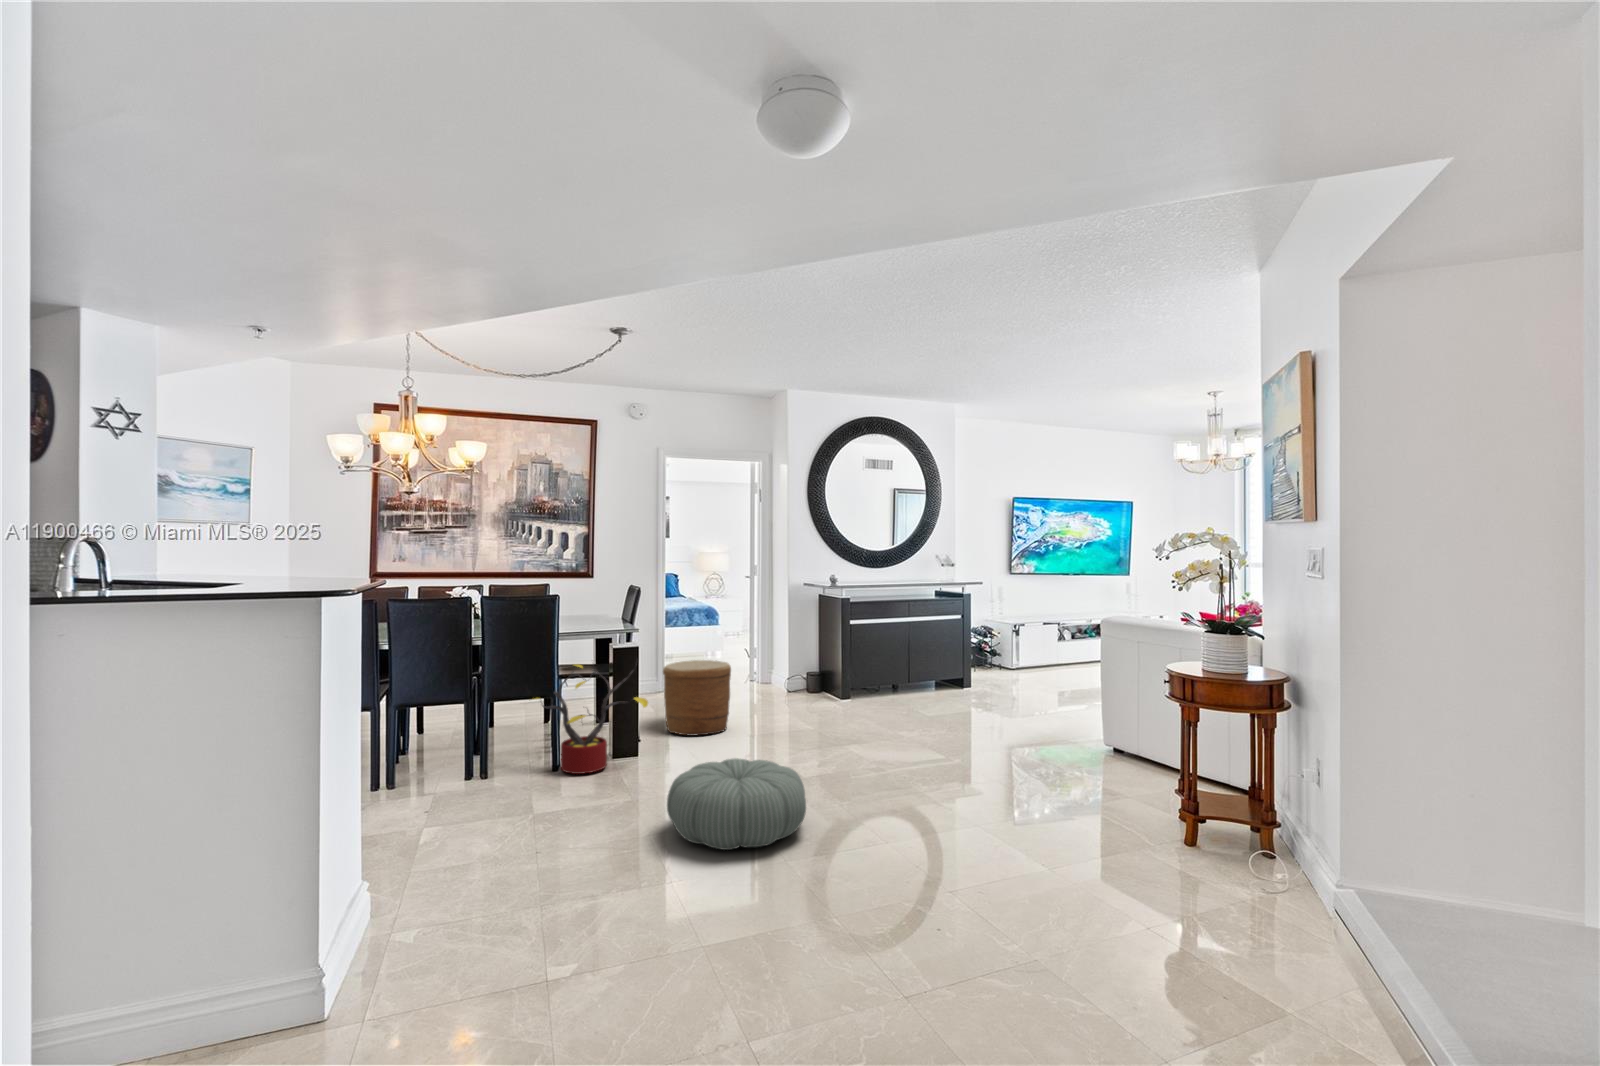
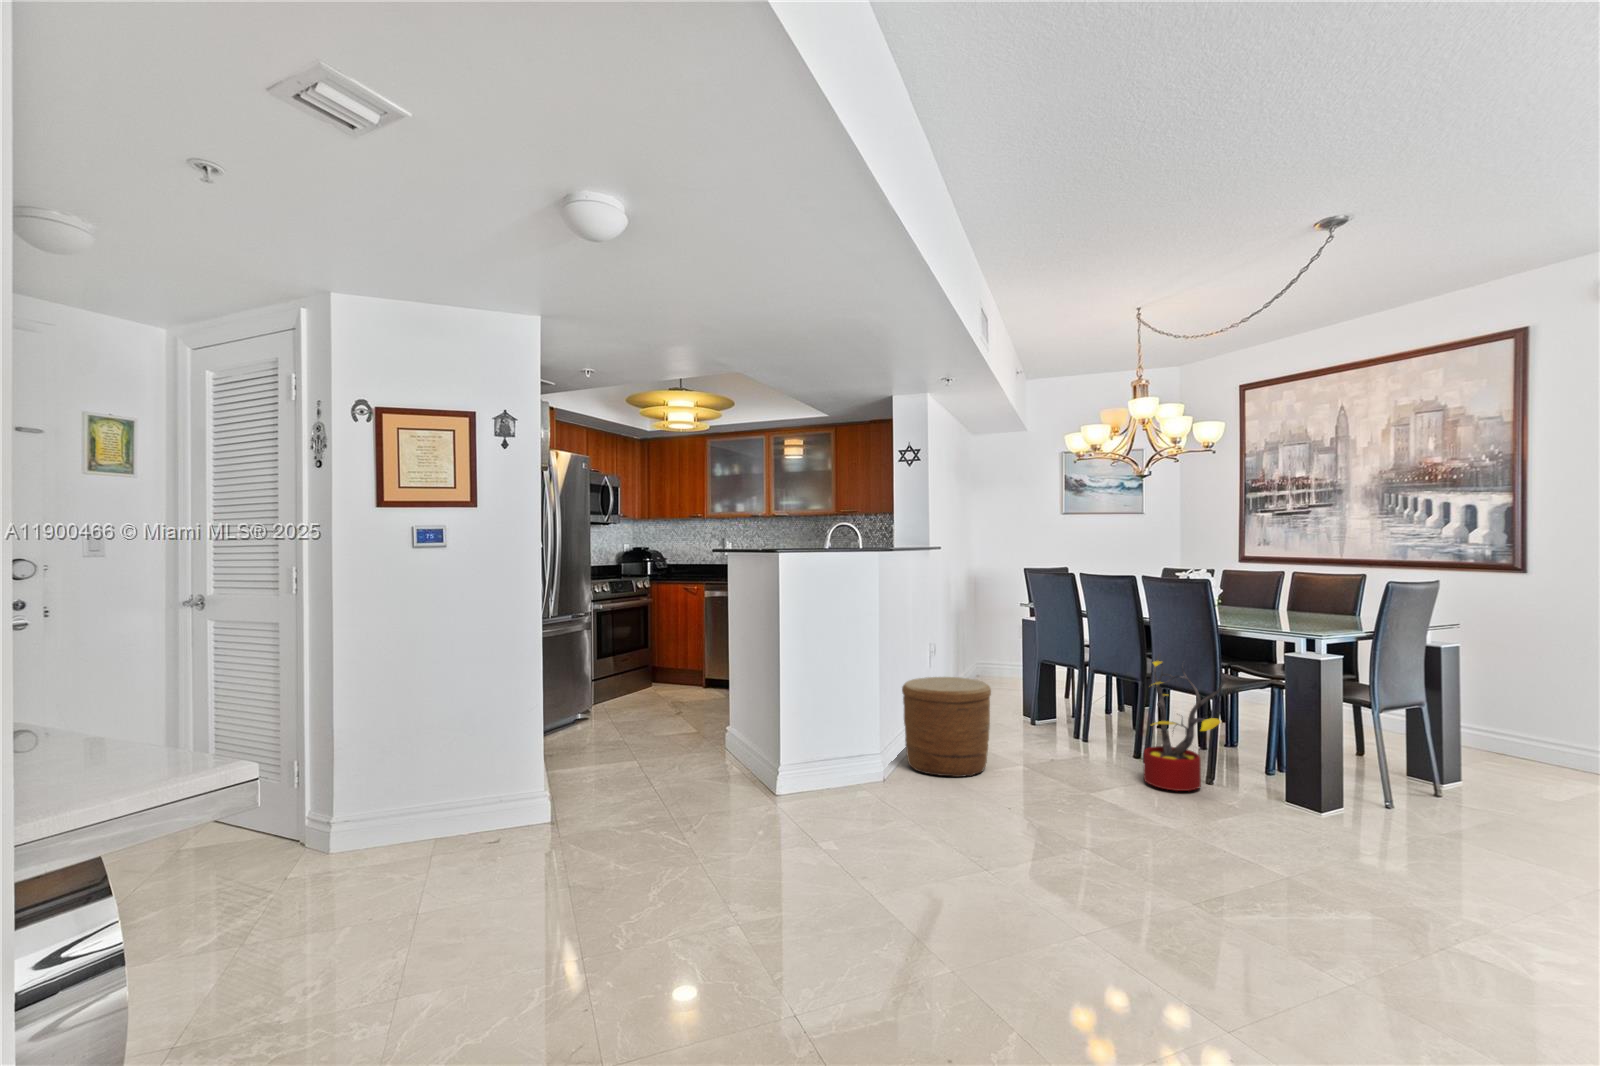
woven basket: present [663,660,731,735] -> present [902,677,991,777]
pouf: present [667,758,806,850] -> none [939,777,1113,891]

